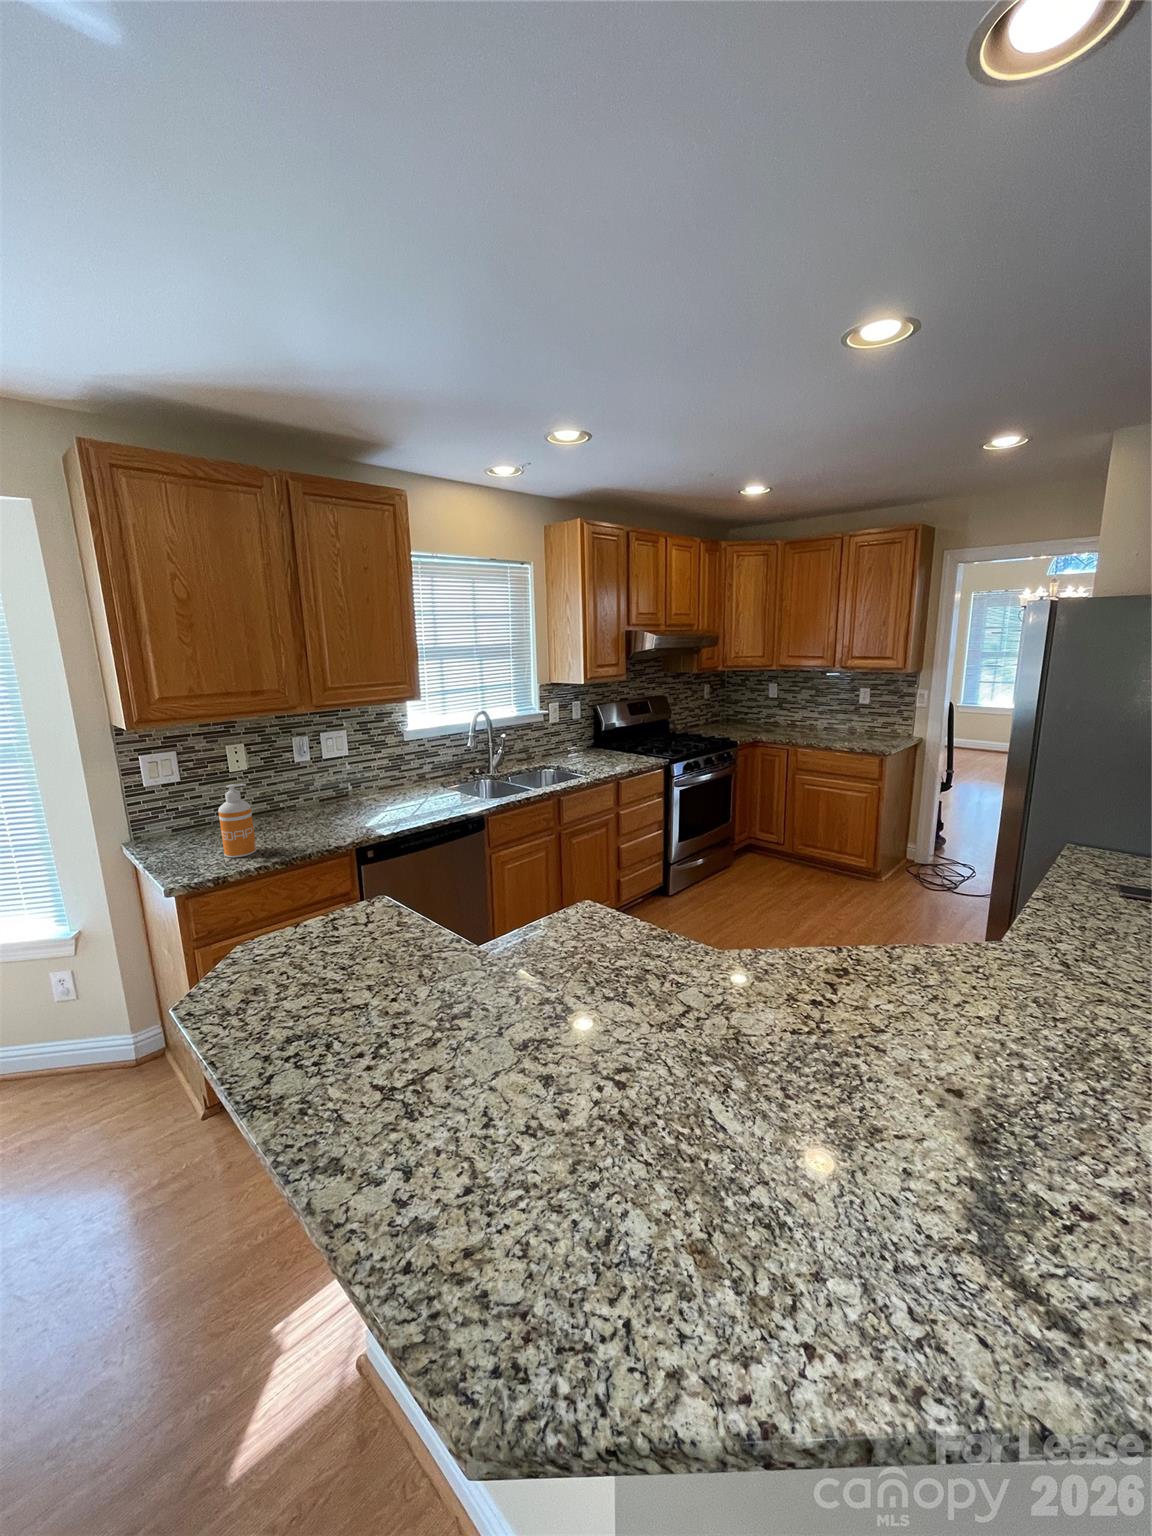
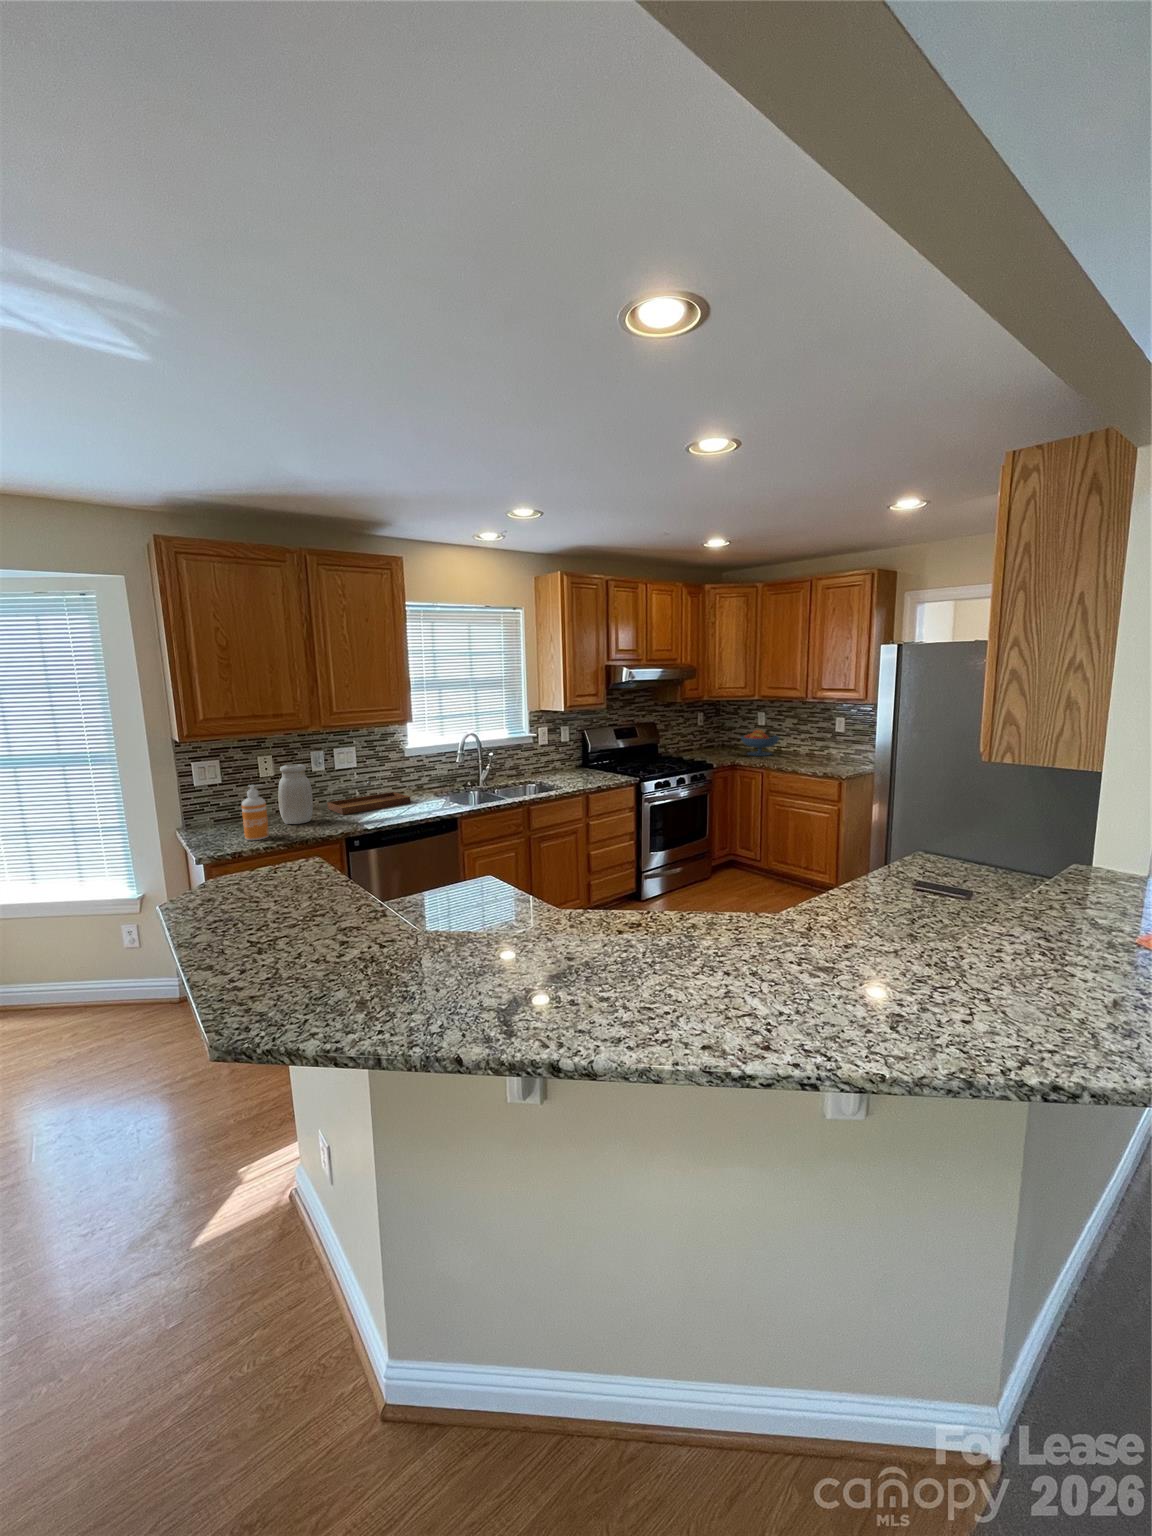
fruit bowl: none [751,702,793,730] -> present [741,729,780,756]
jar: none [261,755,306,831] -> present [278,764,313,824]
tray: none [317,772,419,815] -> present [327,781,411,815]

